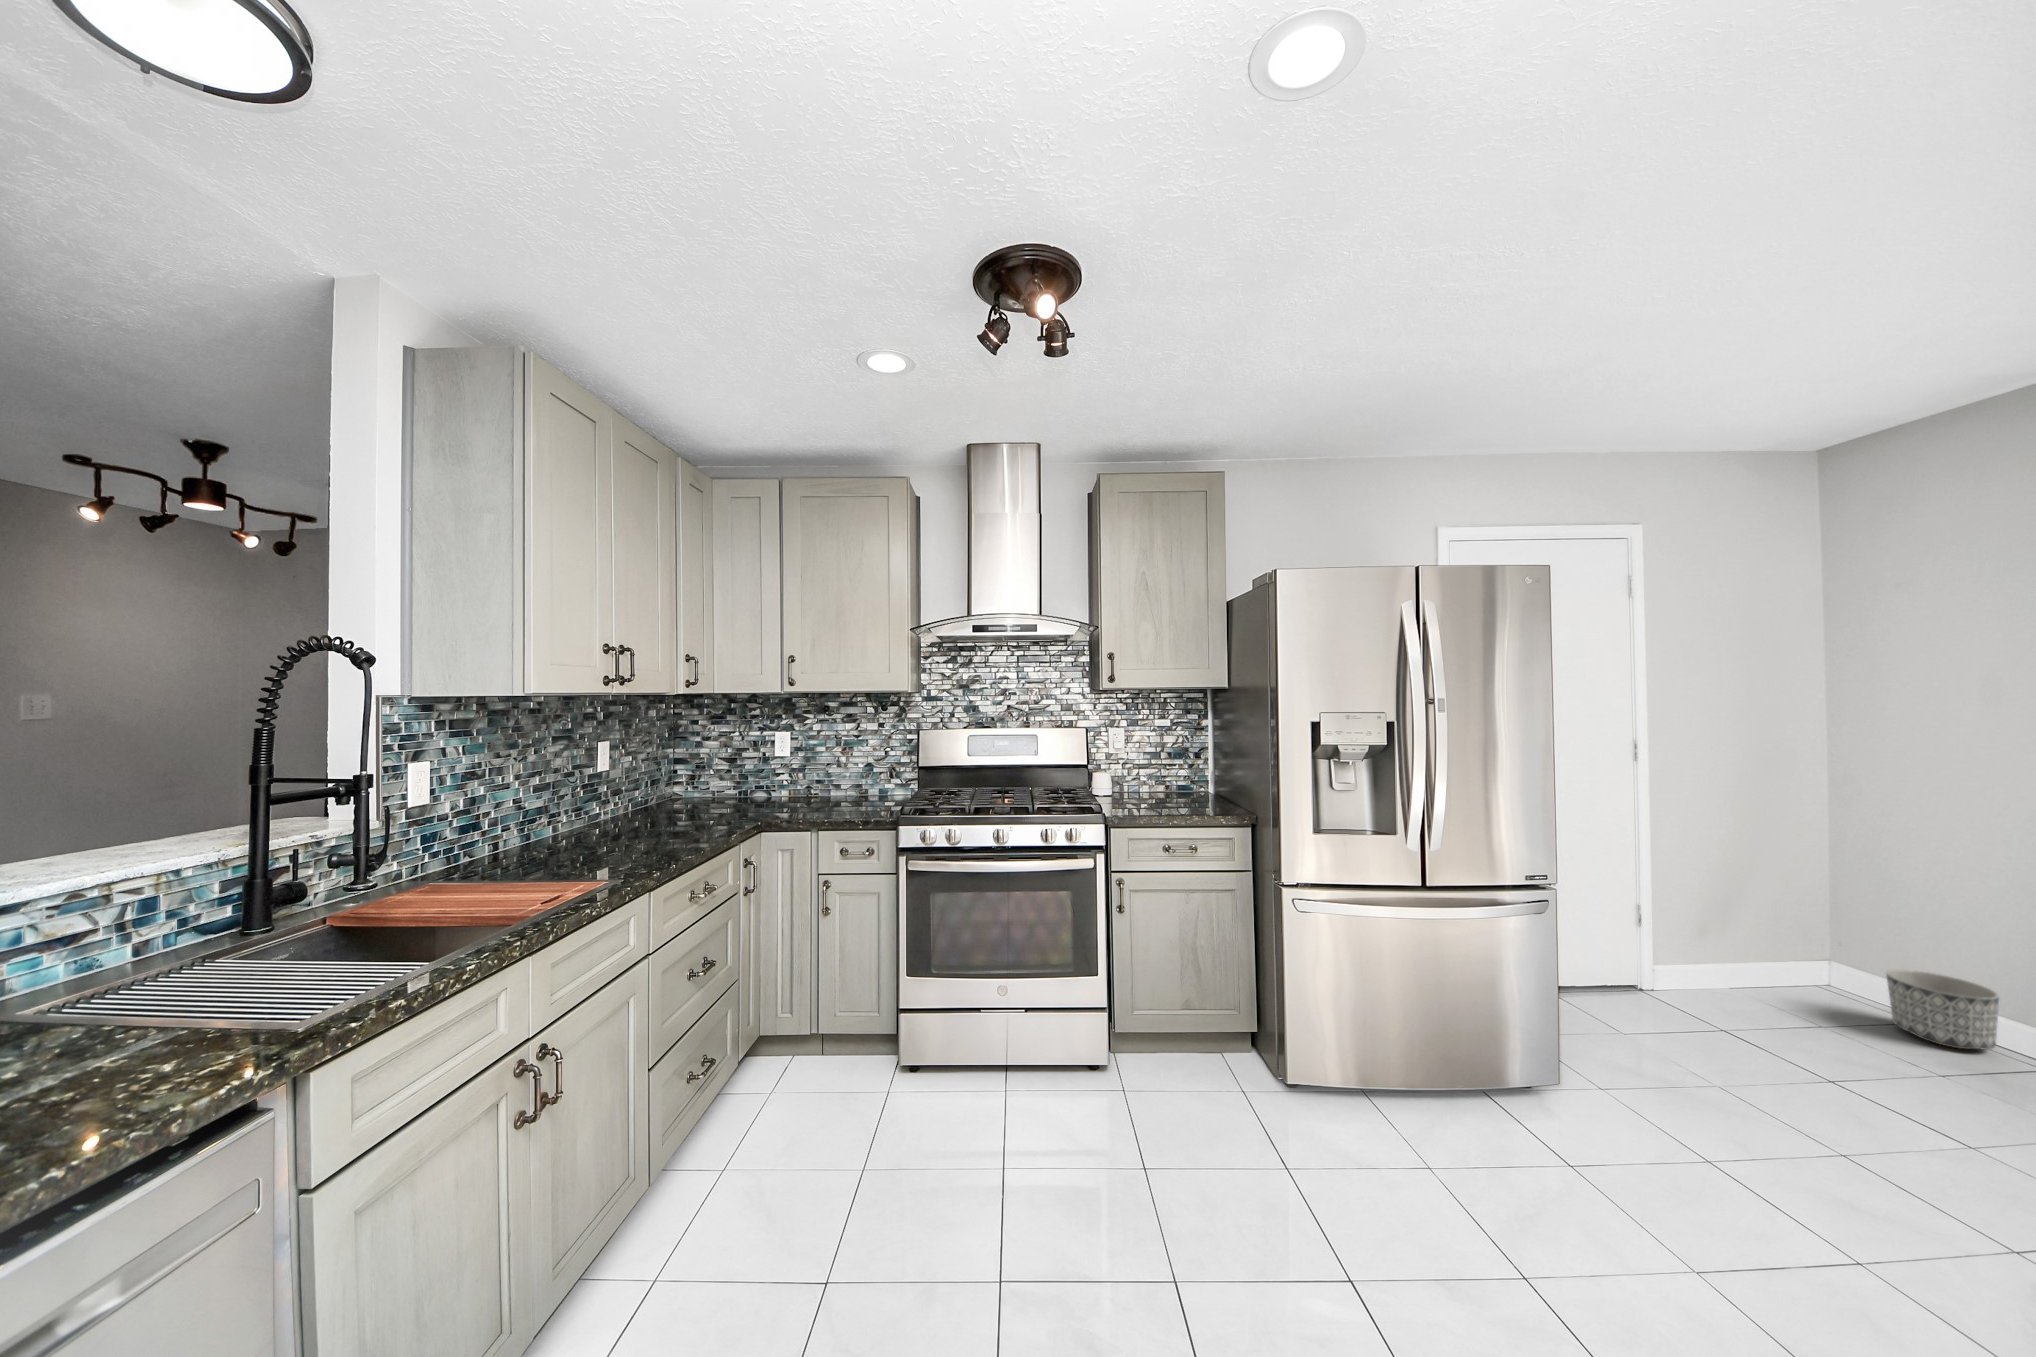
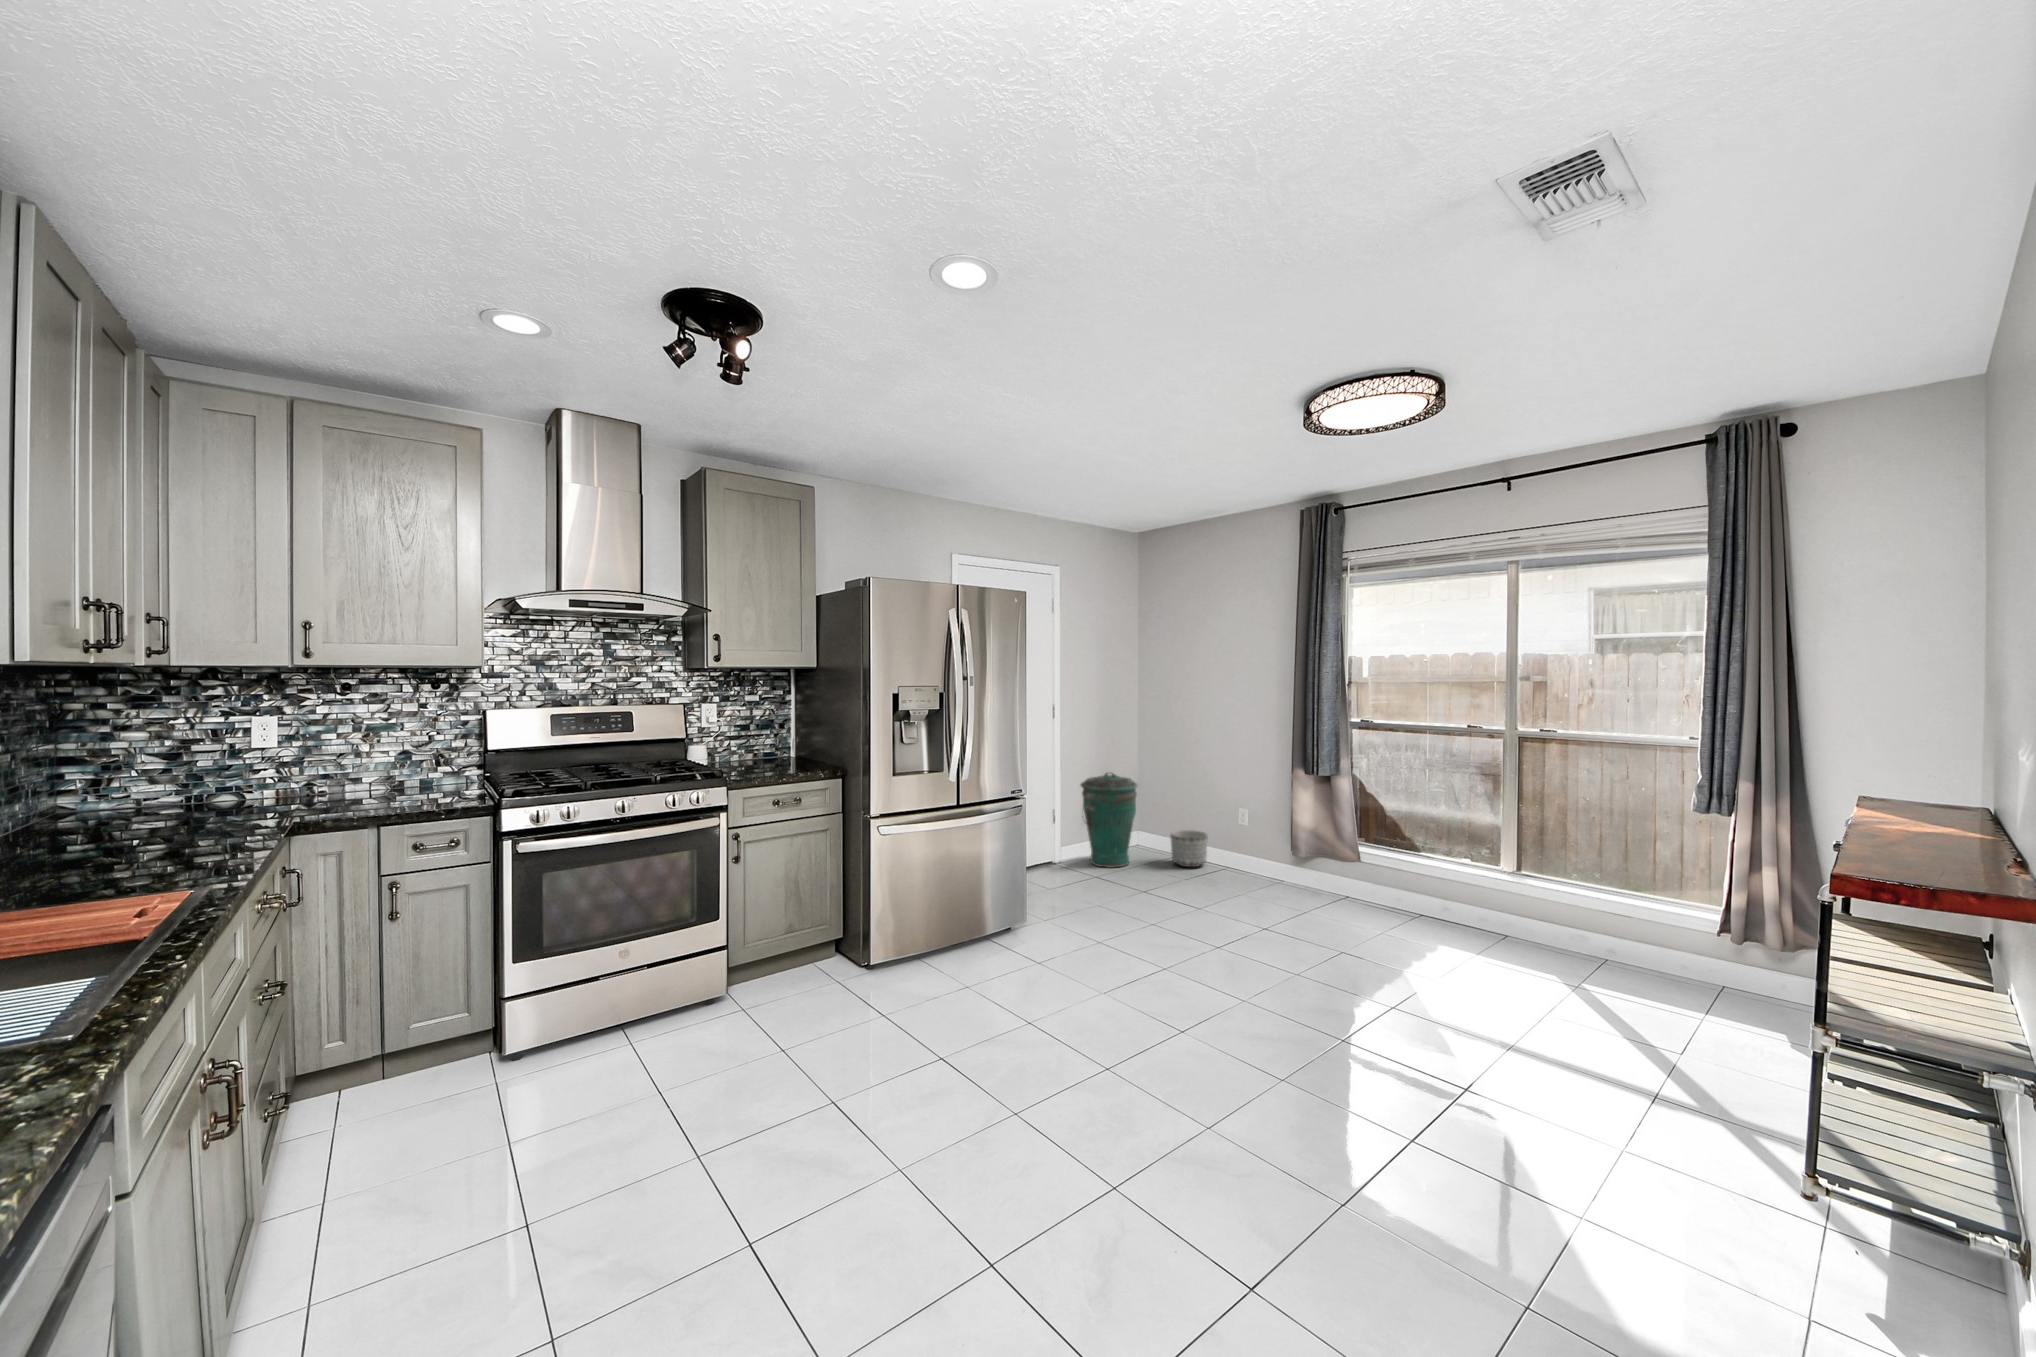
trash can: none [1665,849,1799,1007] -> present [1081,772,1138,868]

